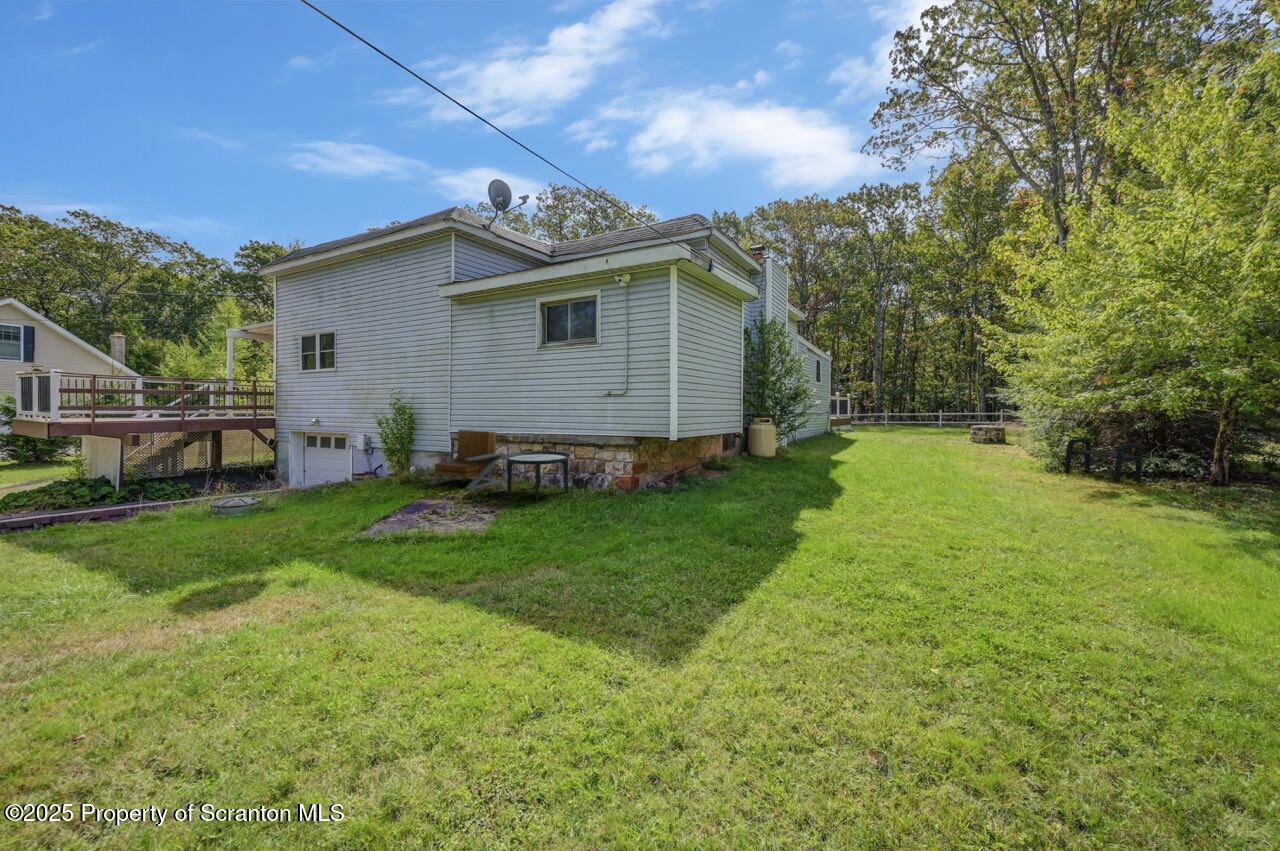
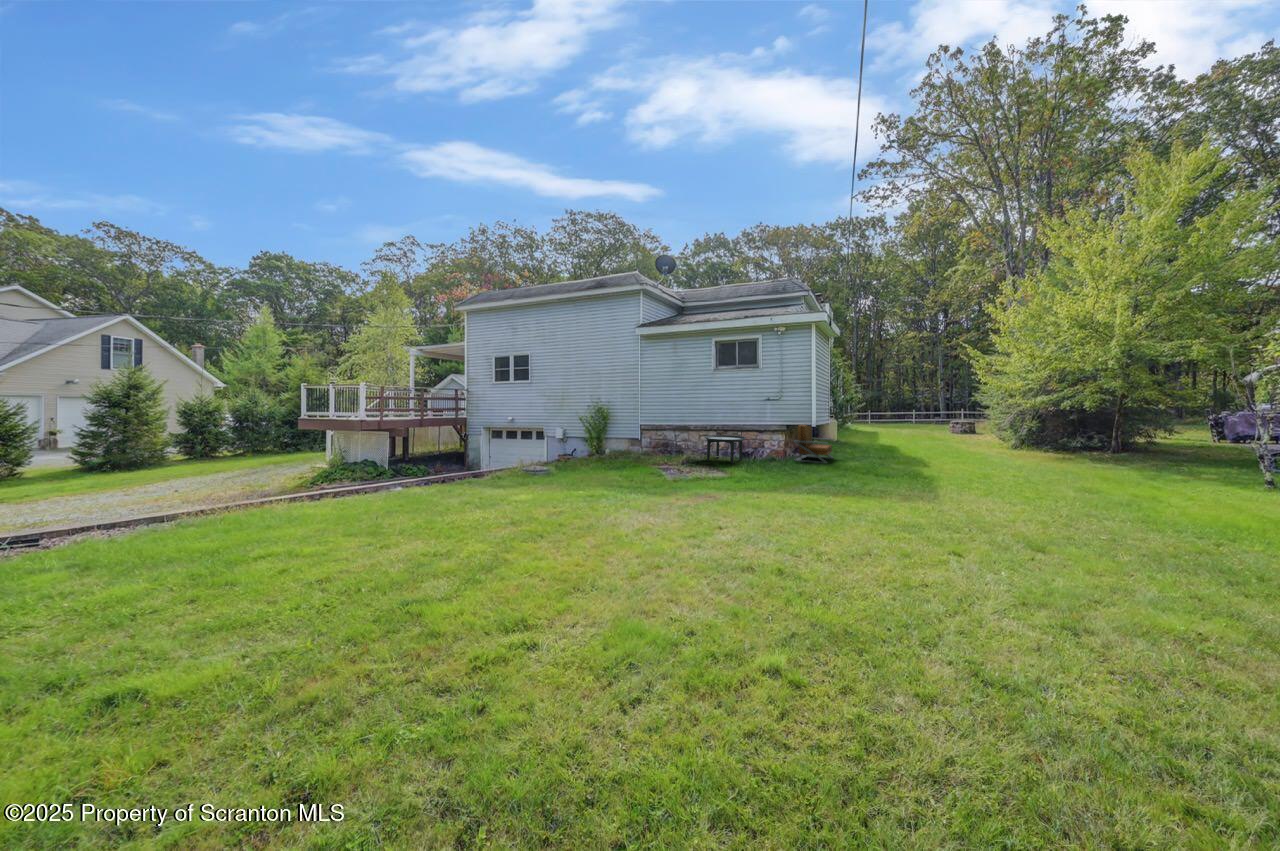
lounge chair: present [428,430,504,490] -> present [794,425,833,463]
bench: present [1064,439,1143,482] -> none [1026,425,1073,451]

